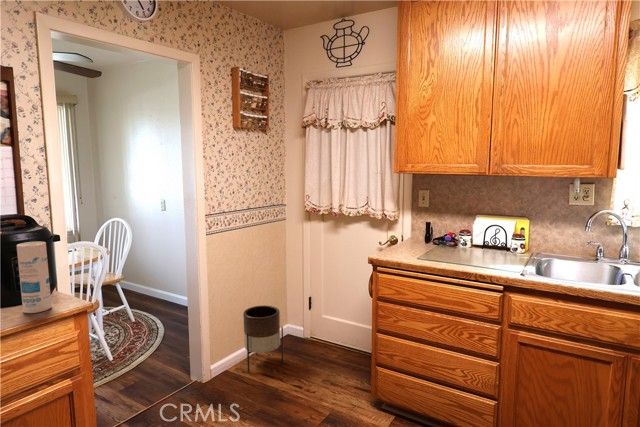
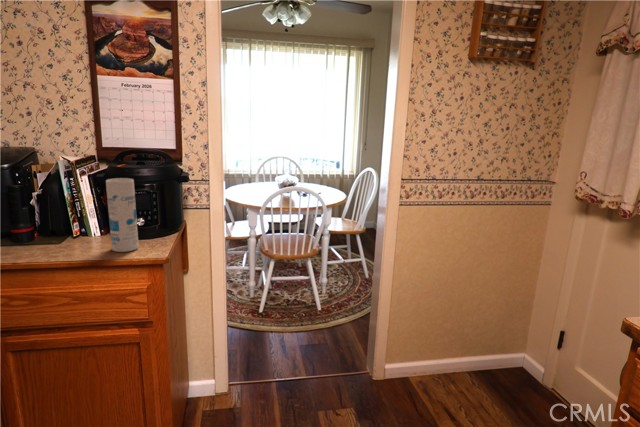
planter: present [243,306,284,372] -> none [429,313,491,407]

